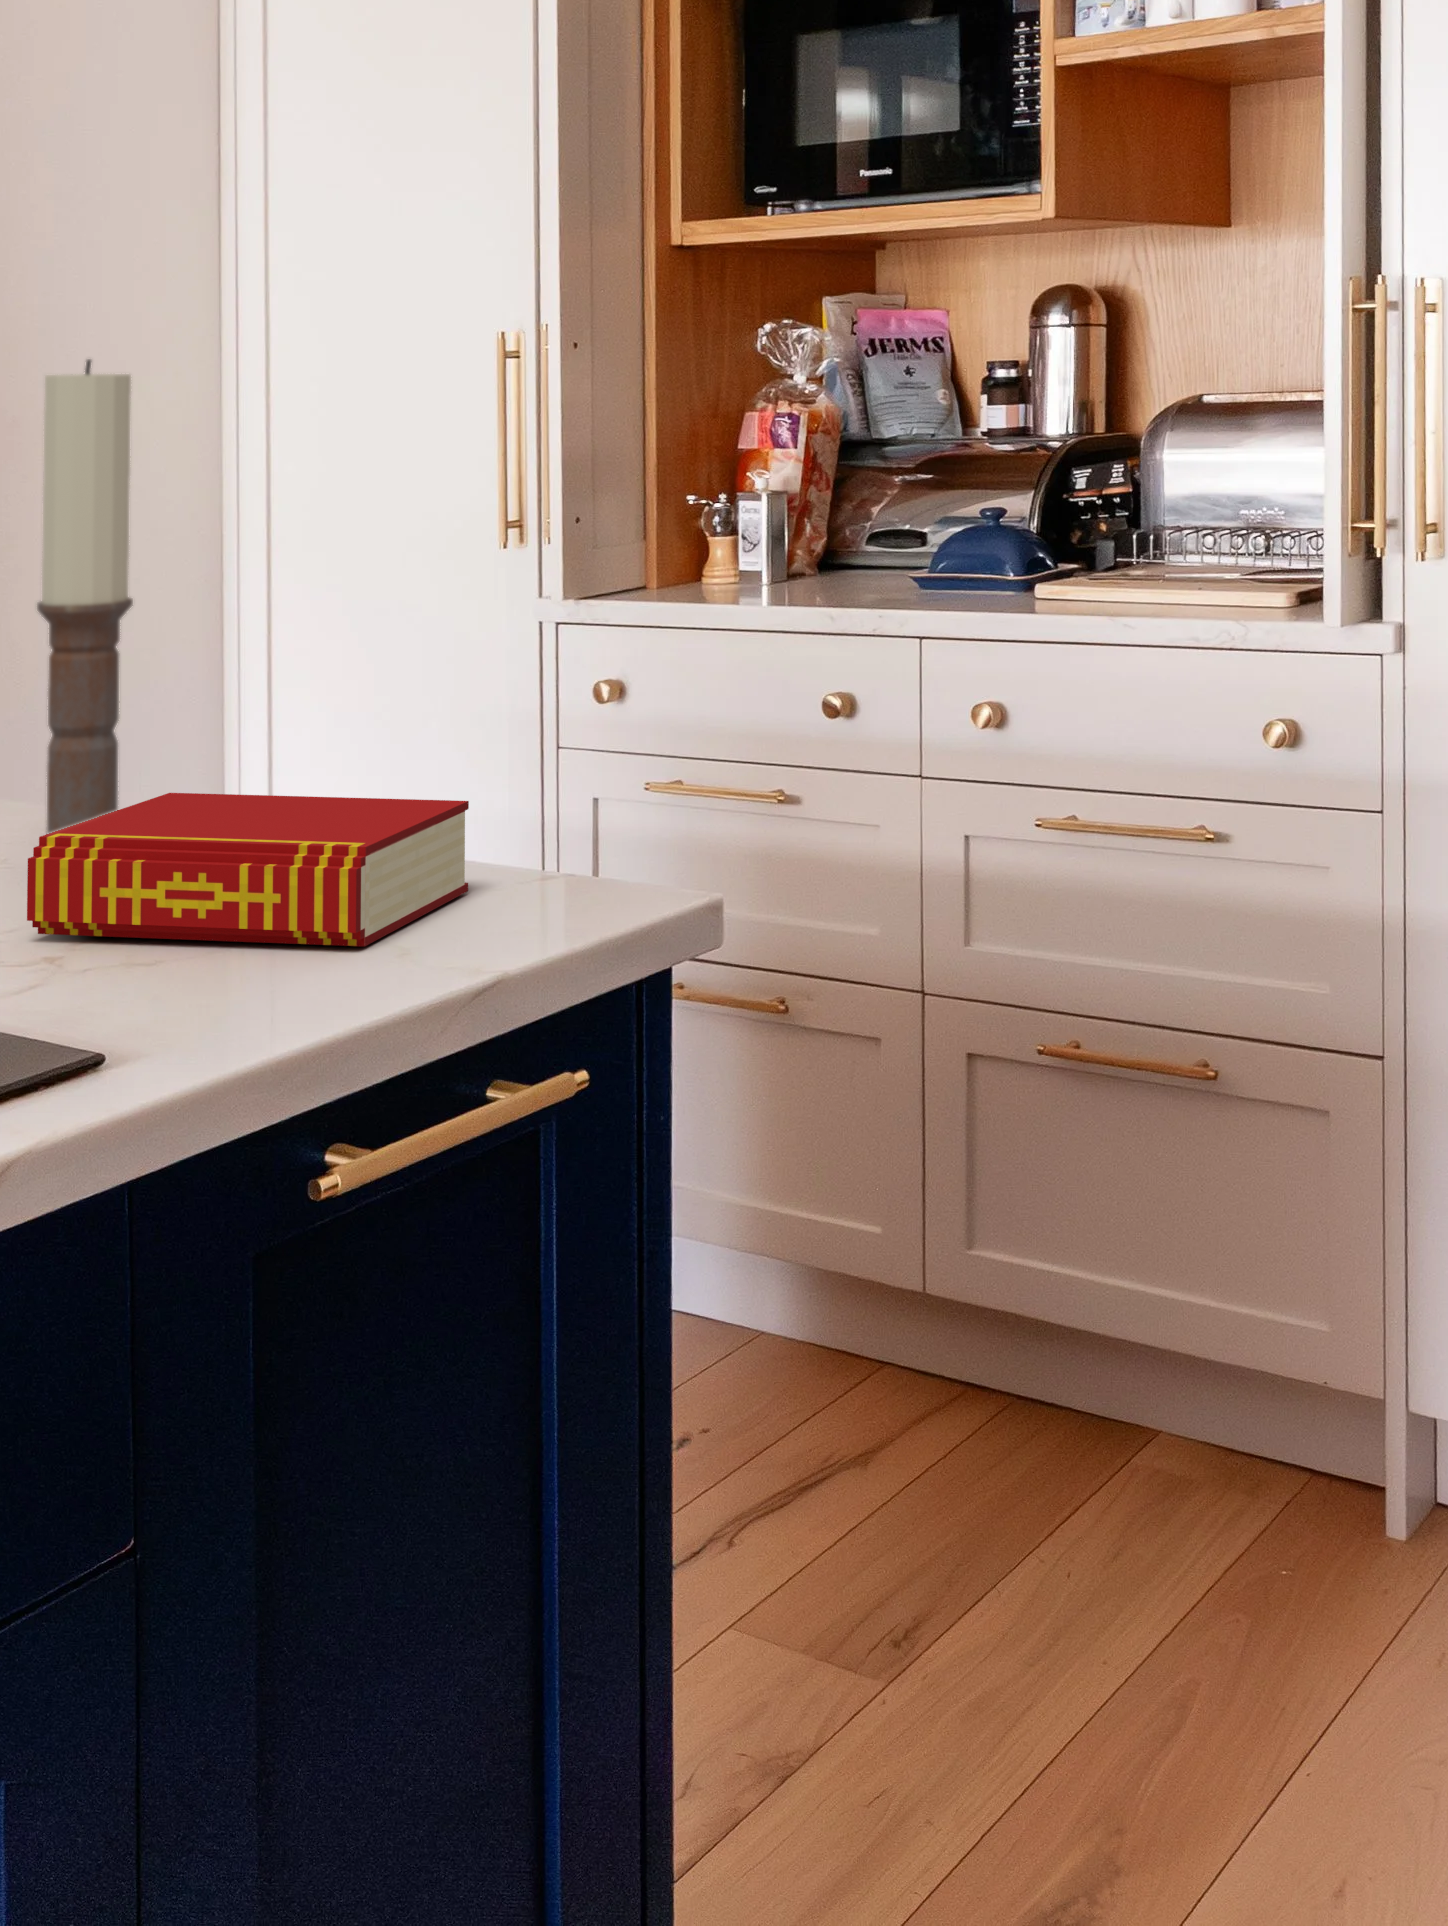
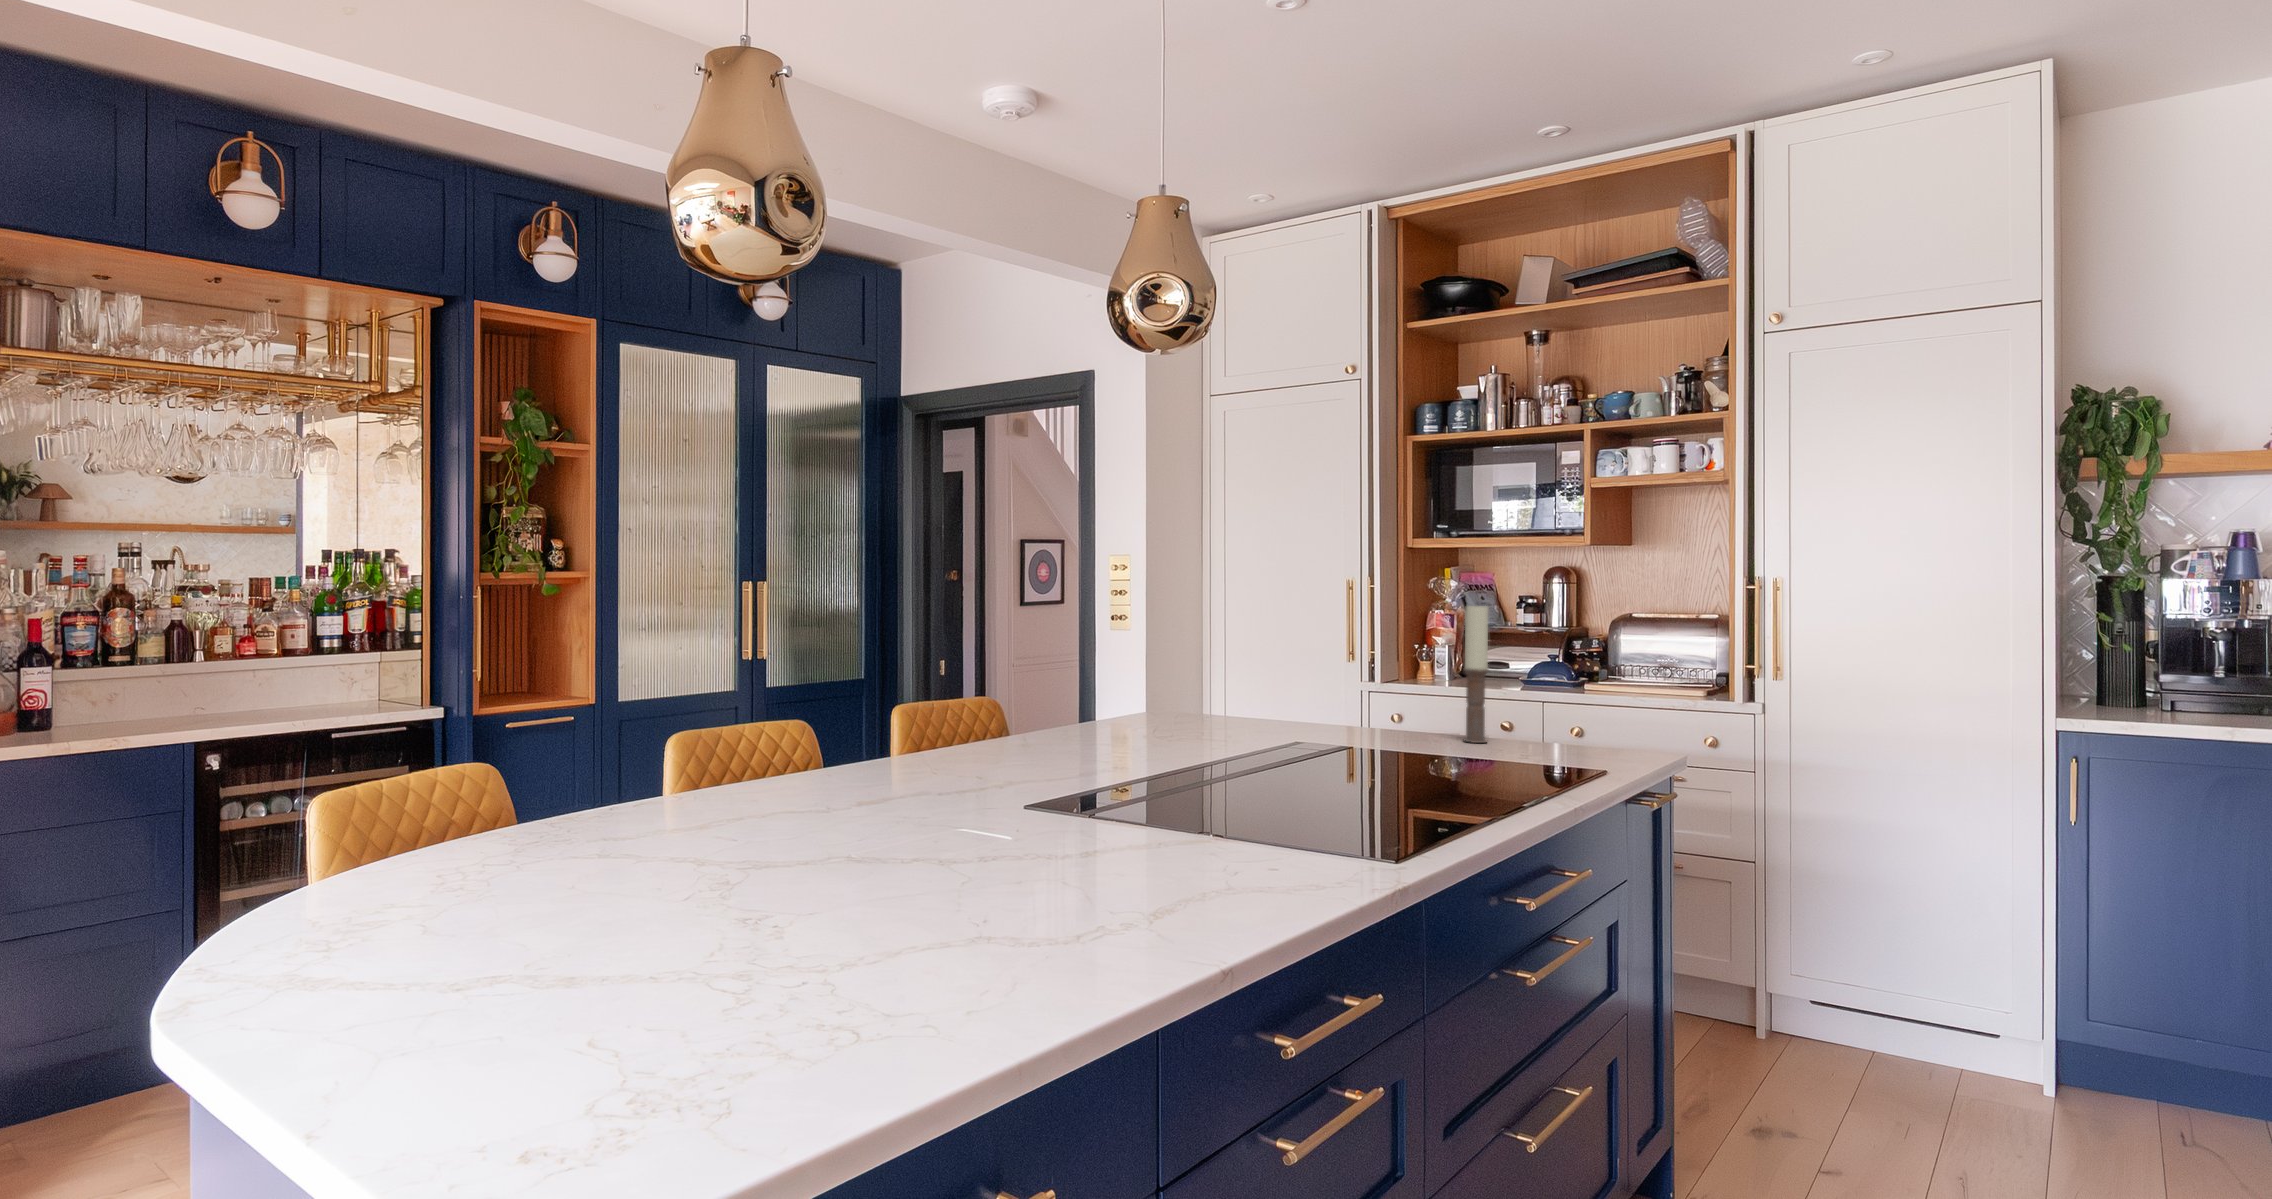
book: present [27,793,469,946] -> none [1515,721,1617,758]

